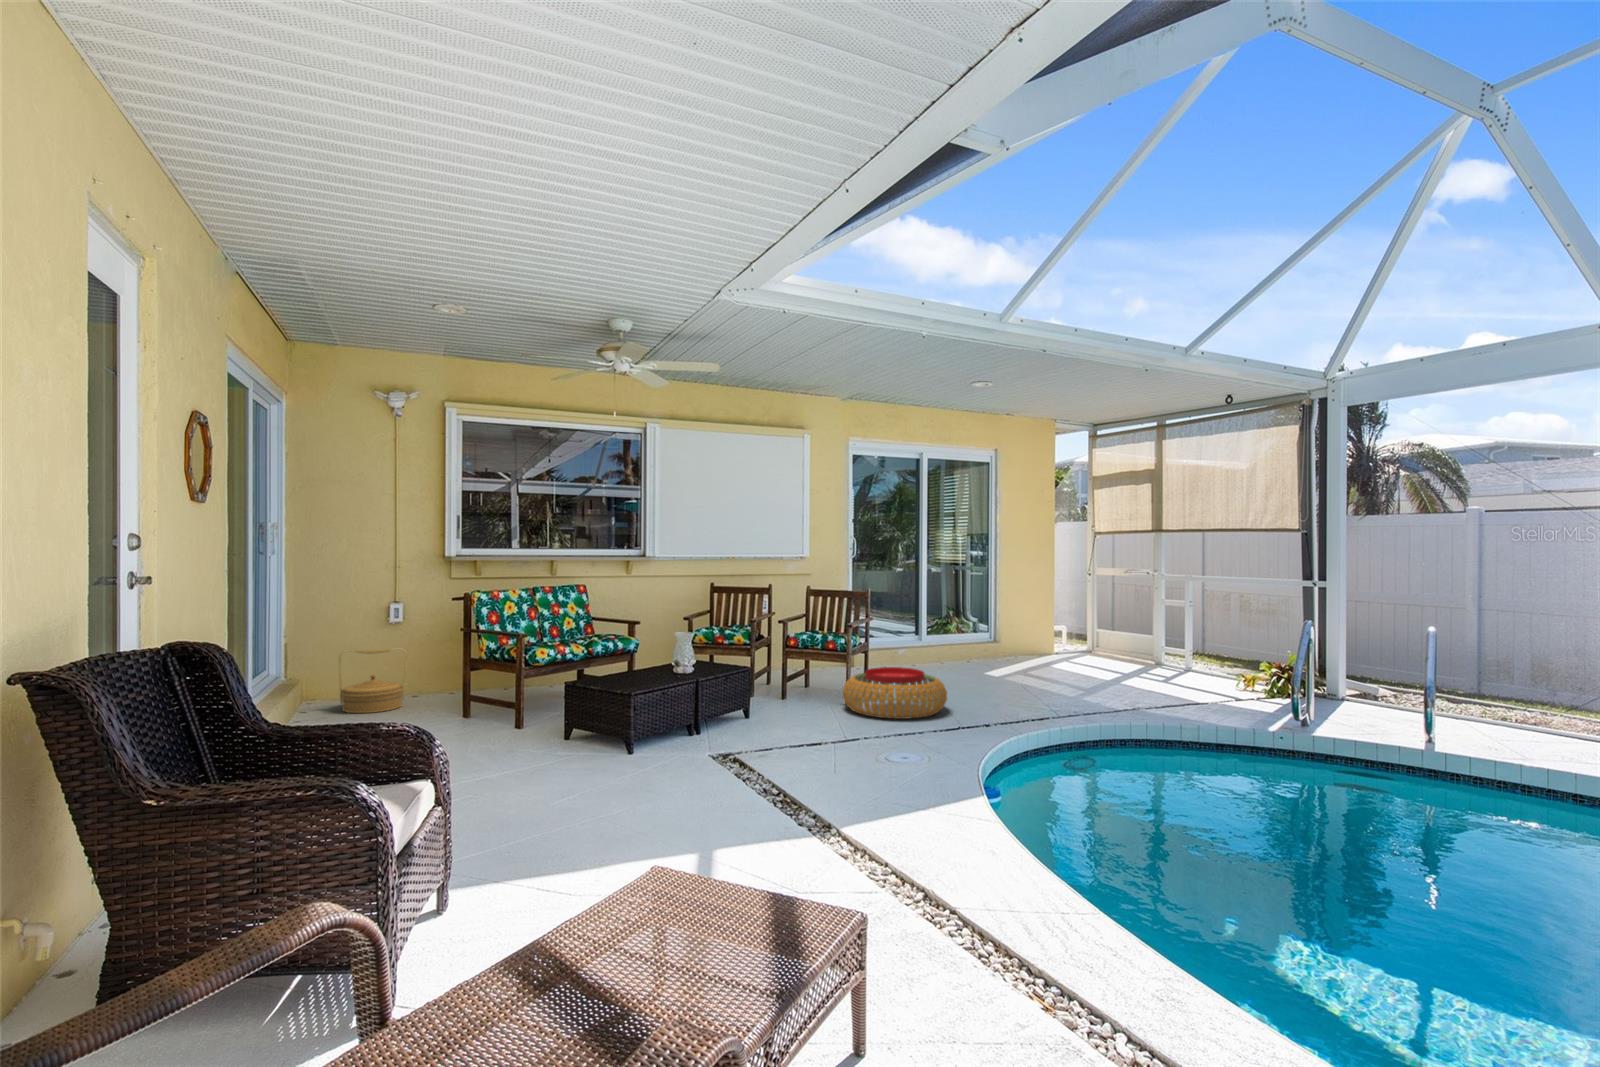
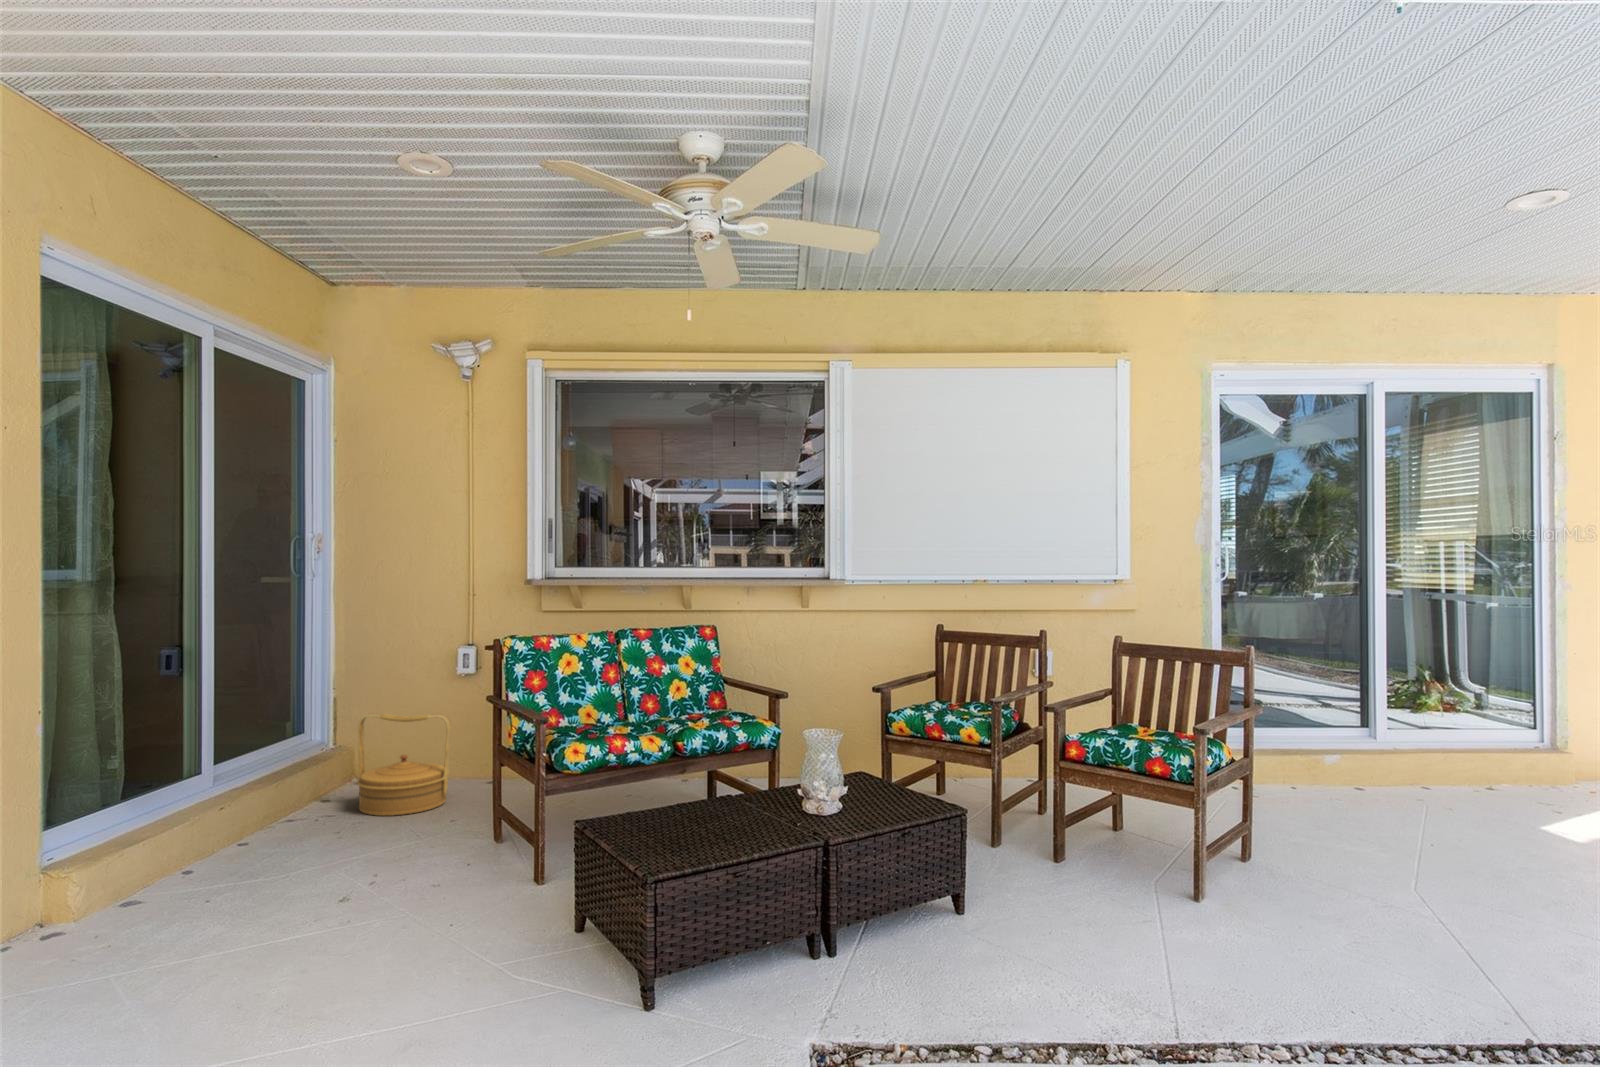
pouf: present [843,667,947,719] -> none [1181,830,1468,990]

